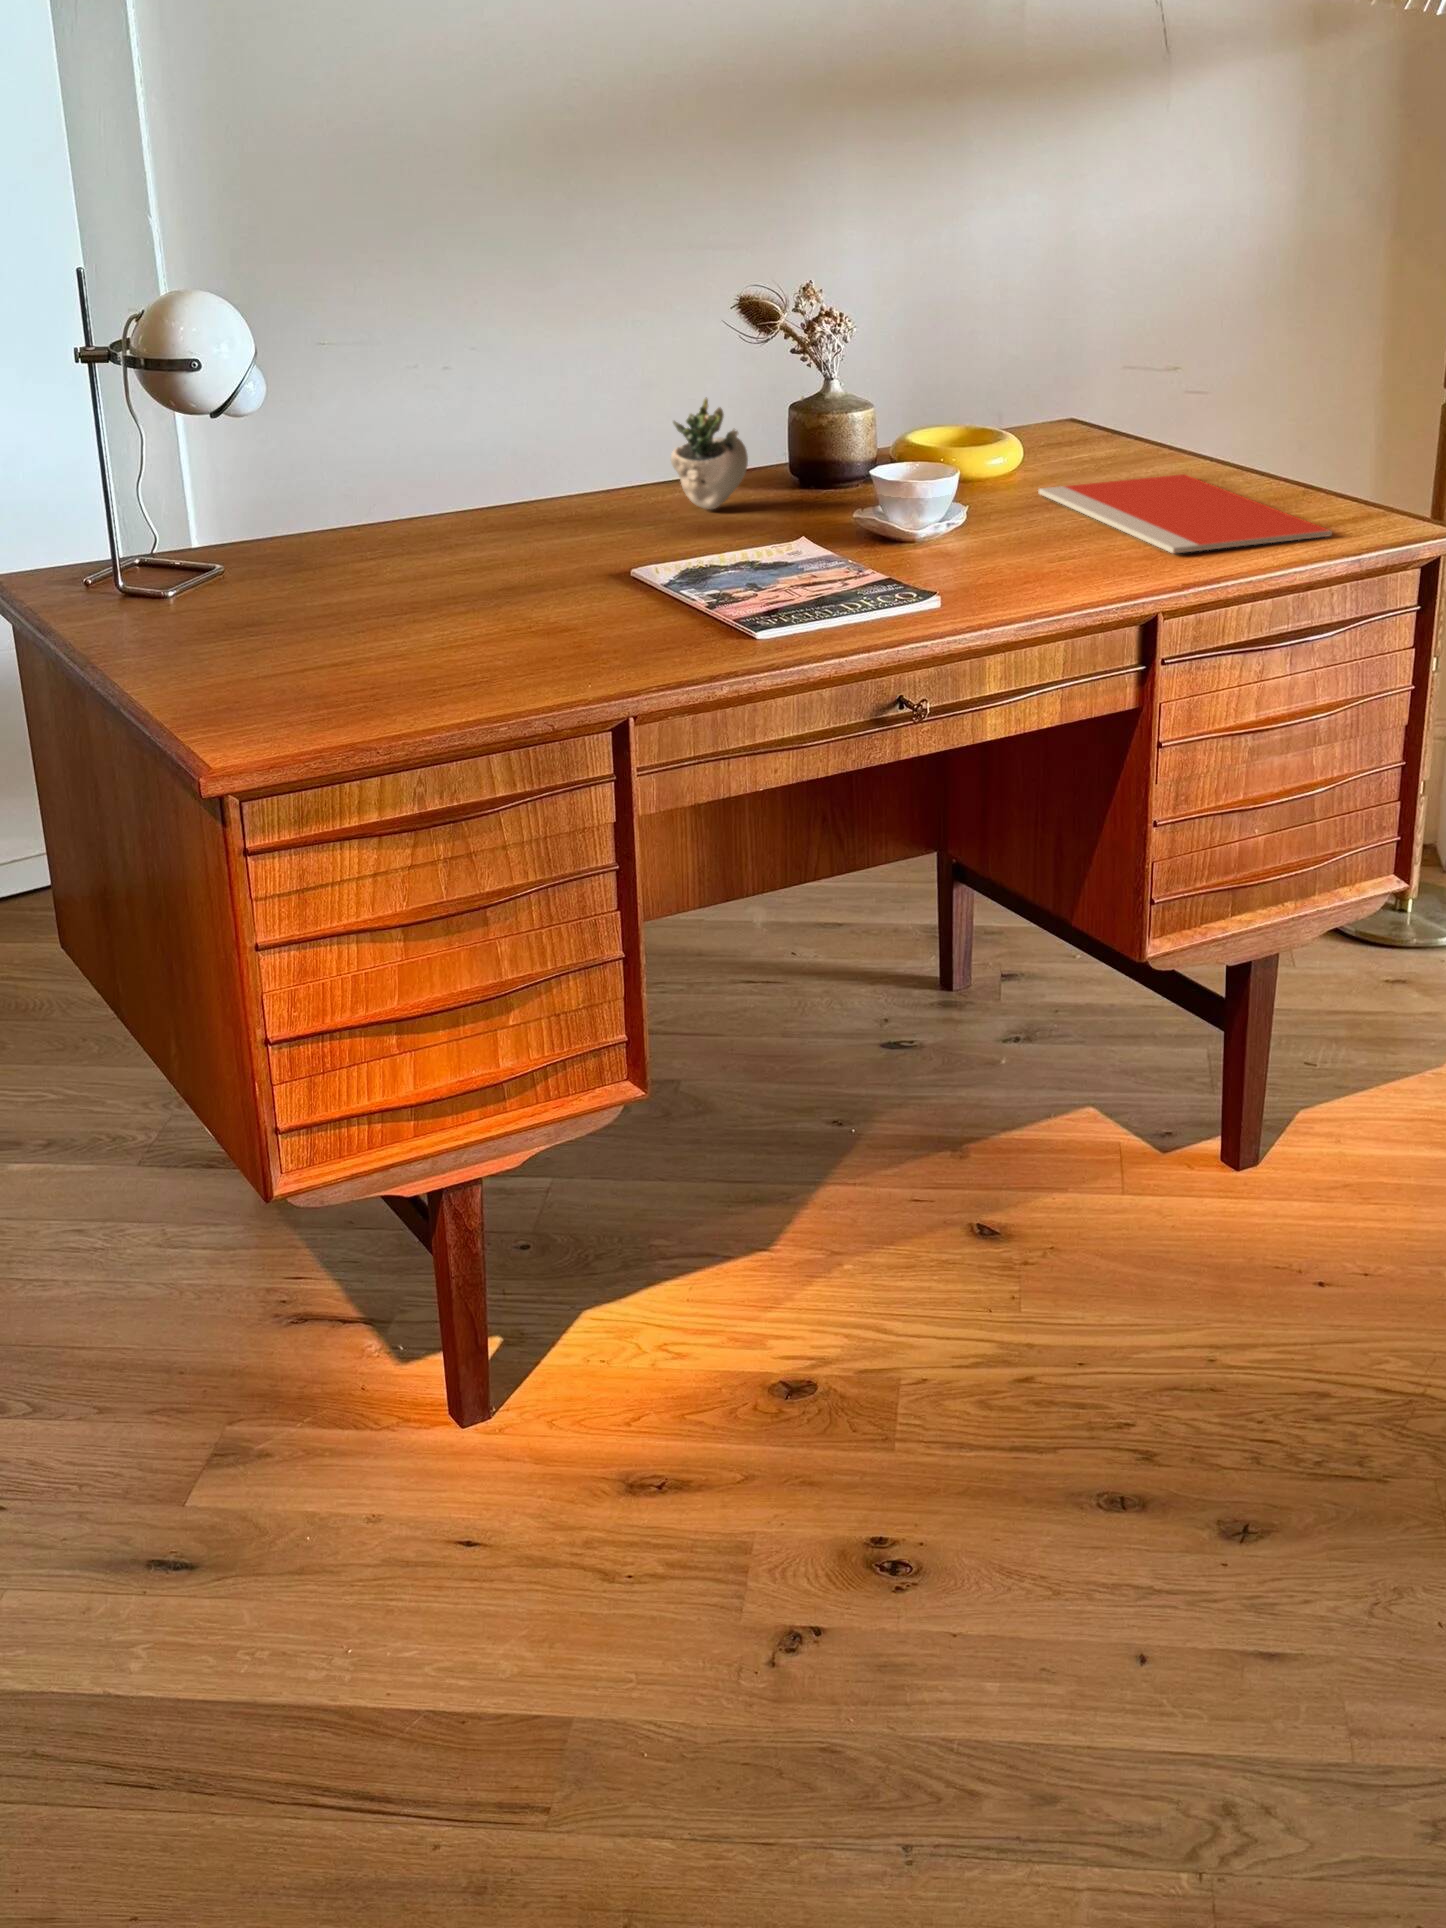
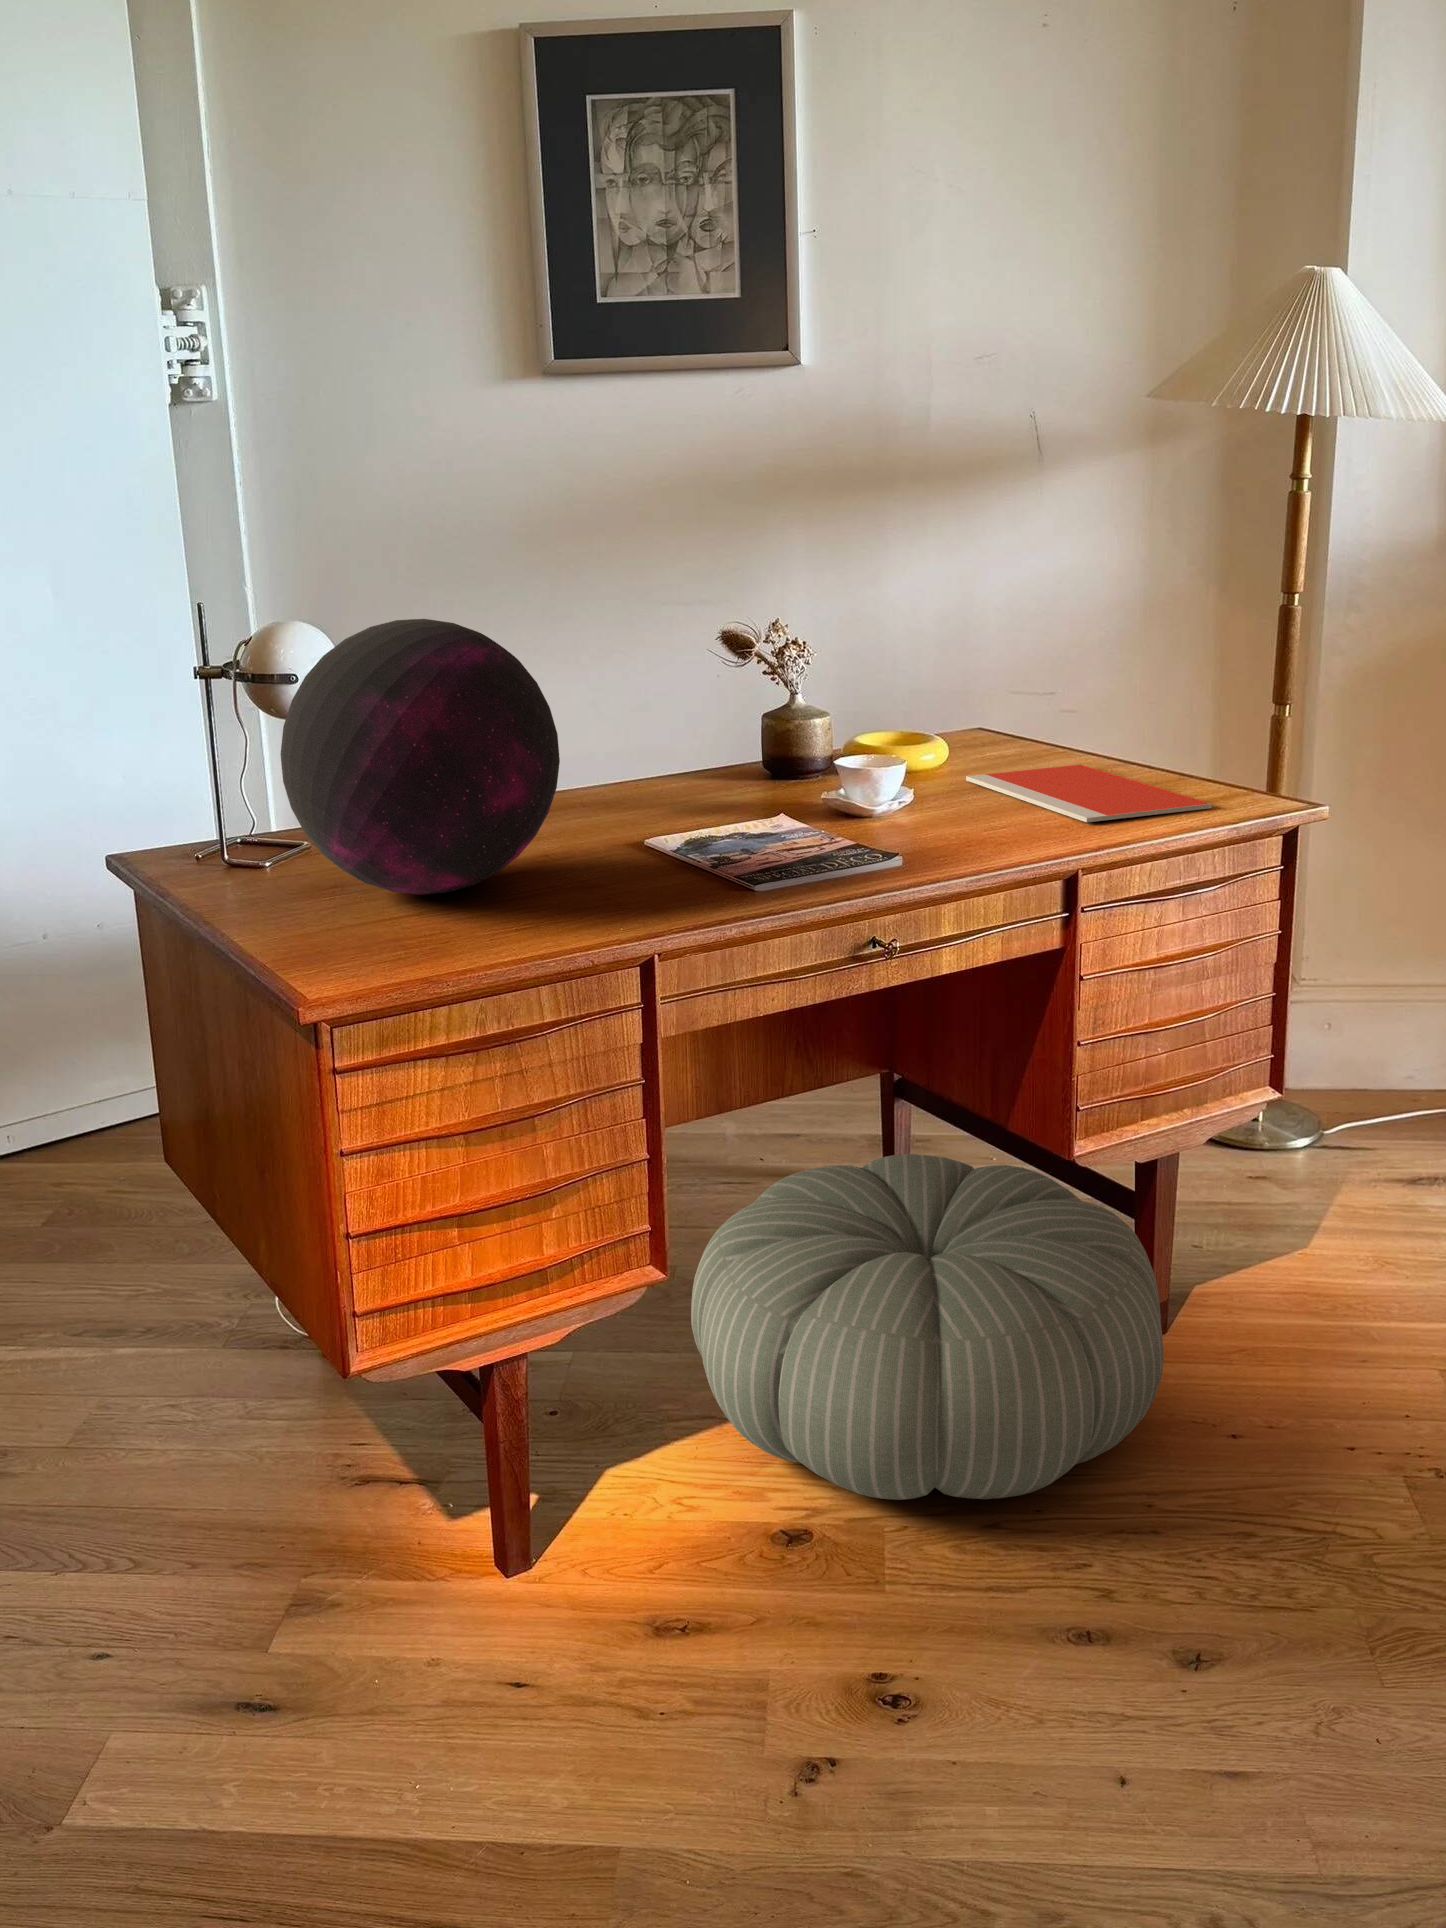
decorative orb: none [183,299,521,637] -> present [281,619,560,895]
succulent plant: present [671,396,804,509] -> none [670,703,780,795]
pouf: none [688,951,1244,1351] -> present [691,1154,1163,1500]

